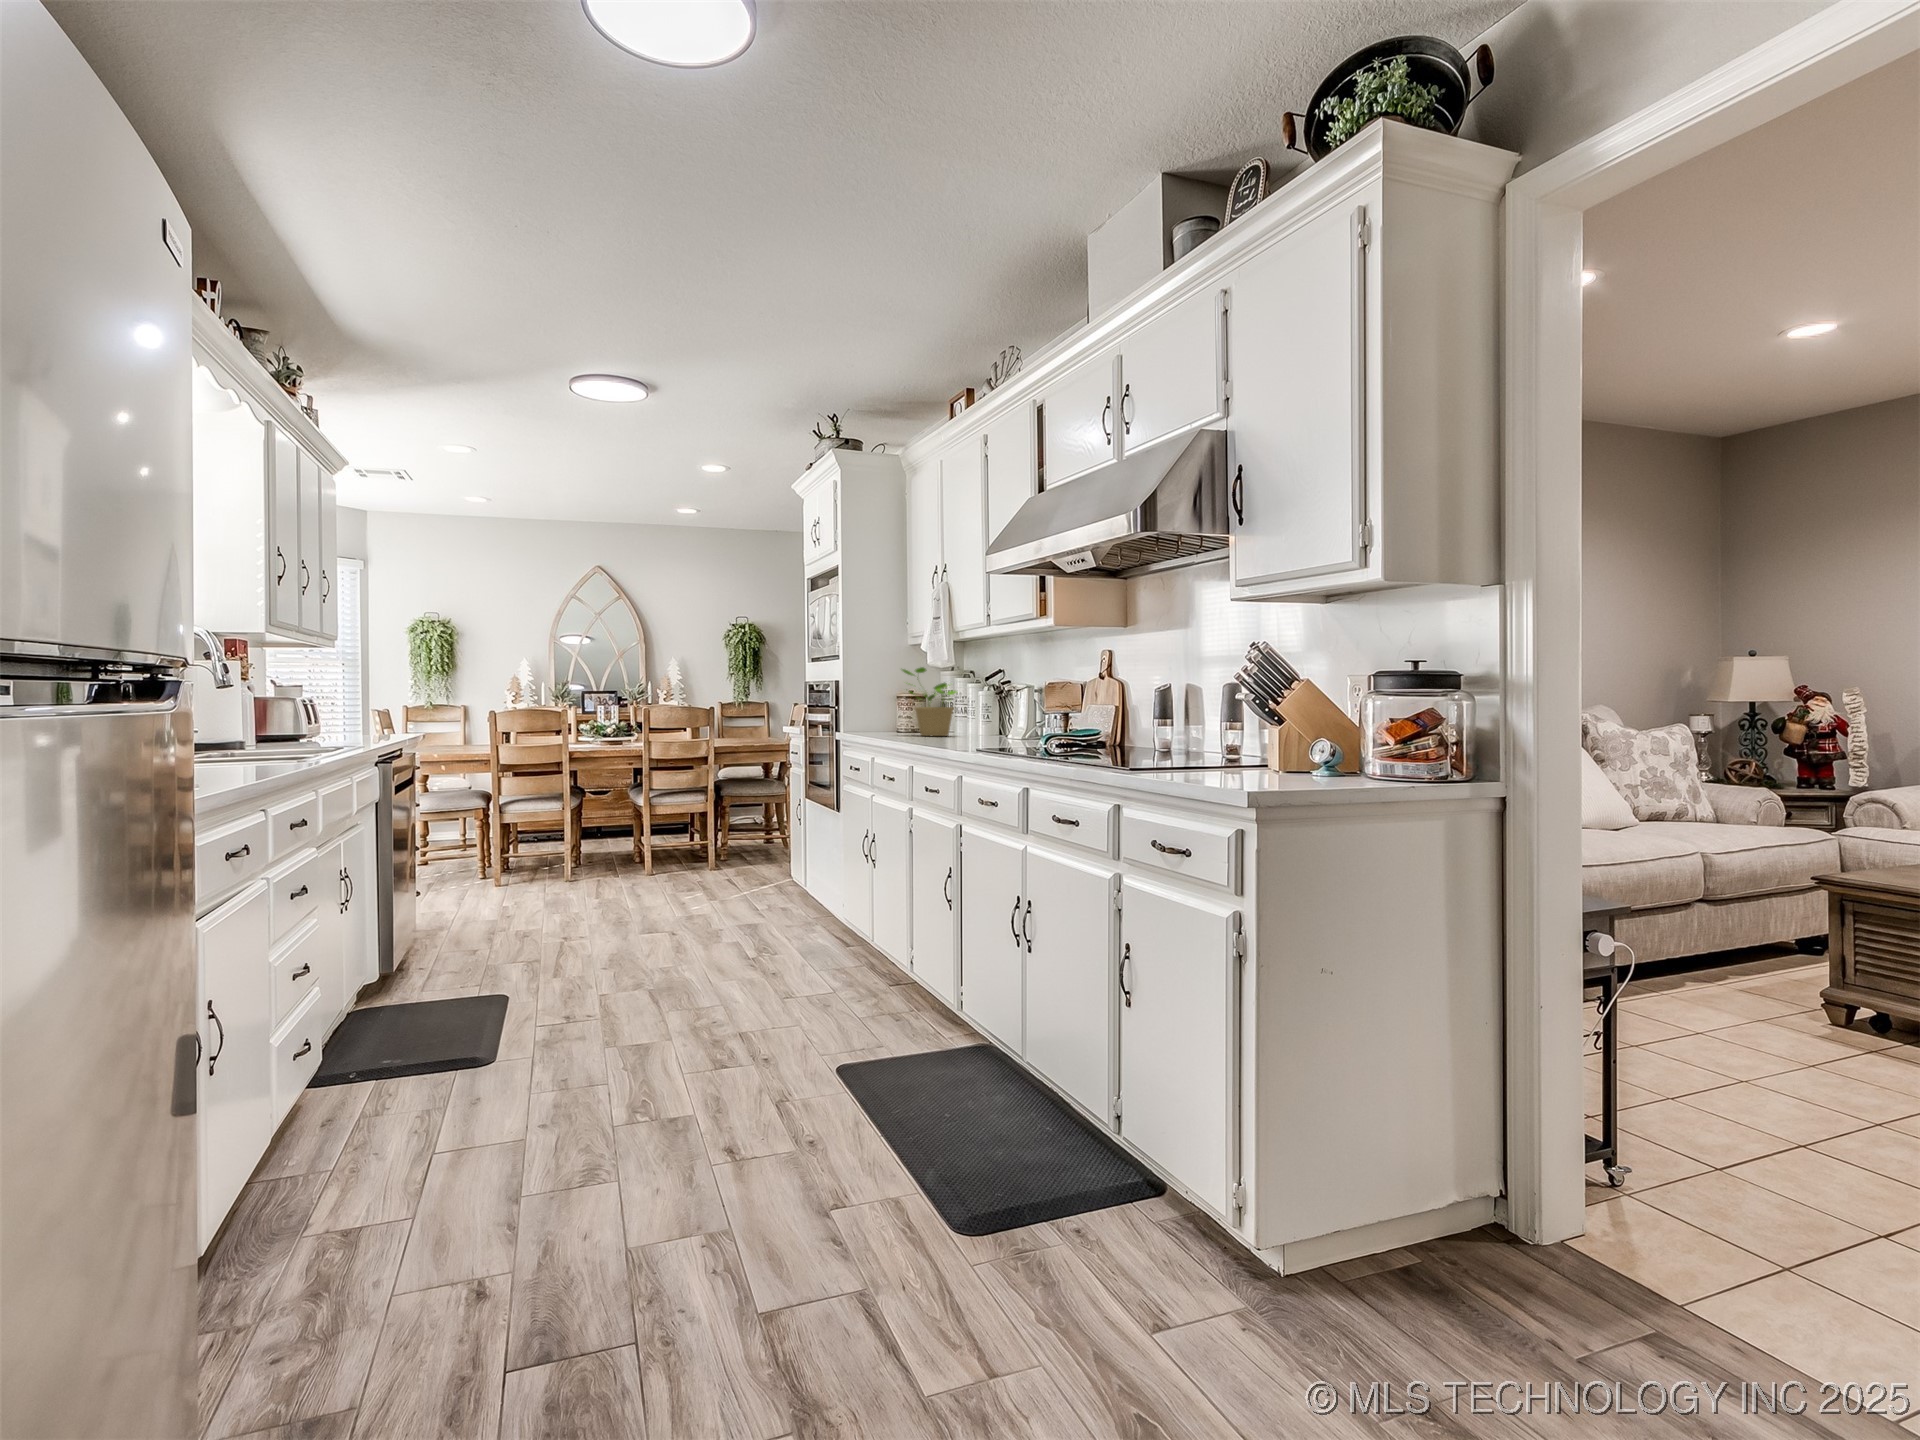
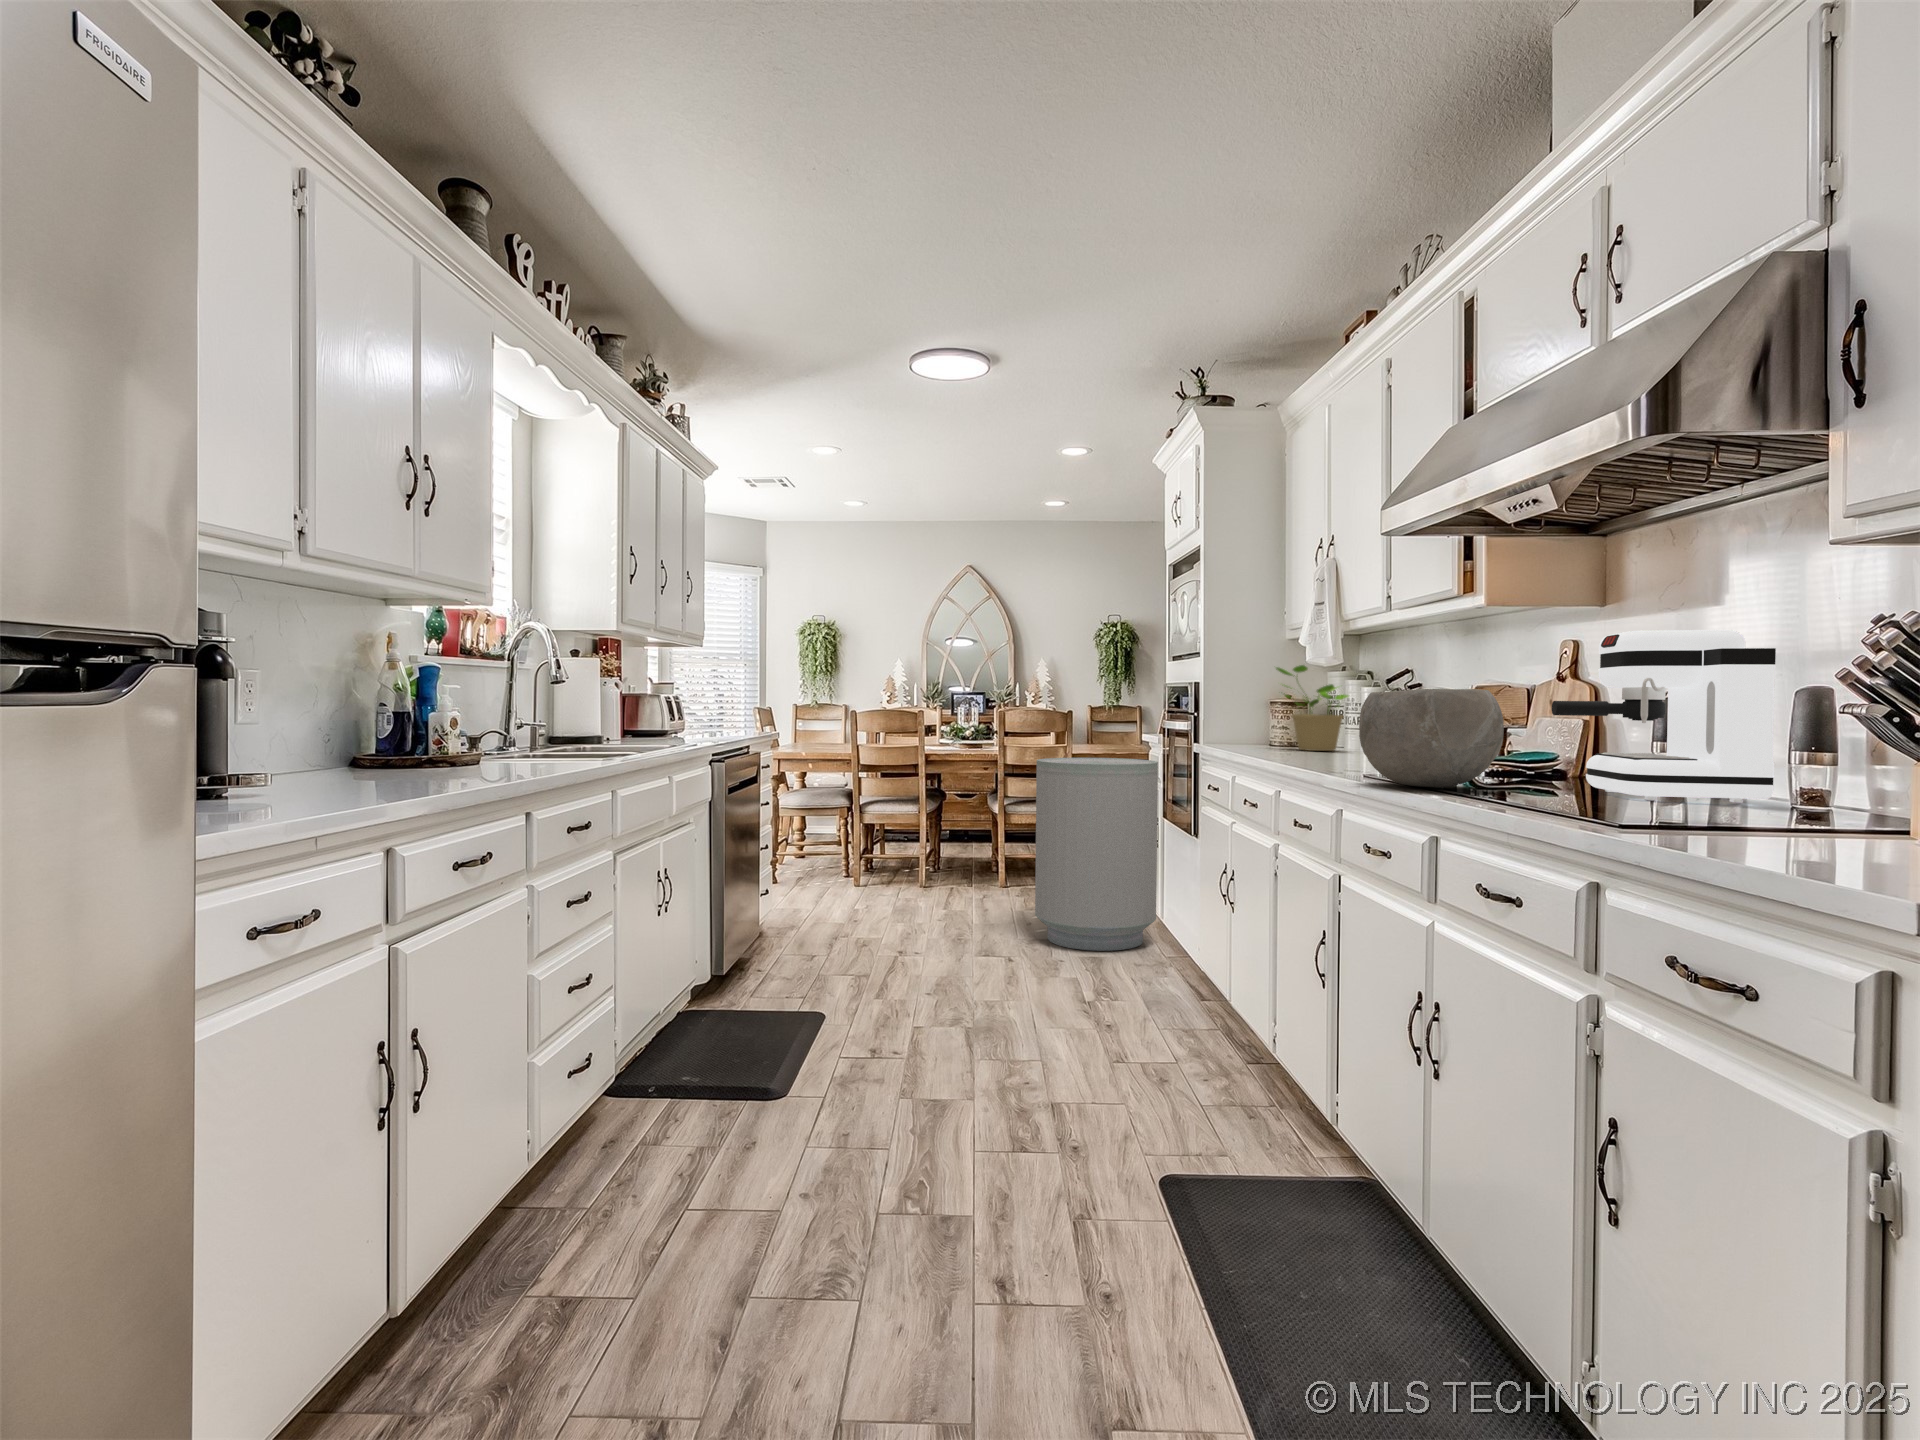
coffee maker: none [1095,648,1218,760] -> present [1552,630,1776,803]
bowl: none [973,688,1065,757] -> present [1359,689,1504,787]
trash can: none [692,749,802,920] -> present [1035,758,1158,951]

